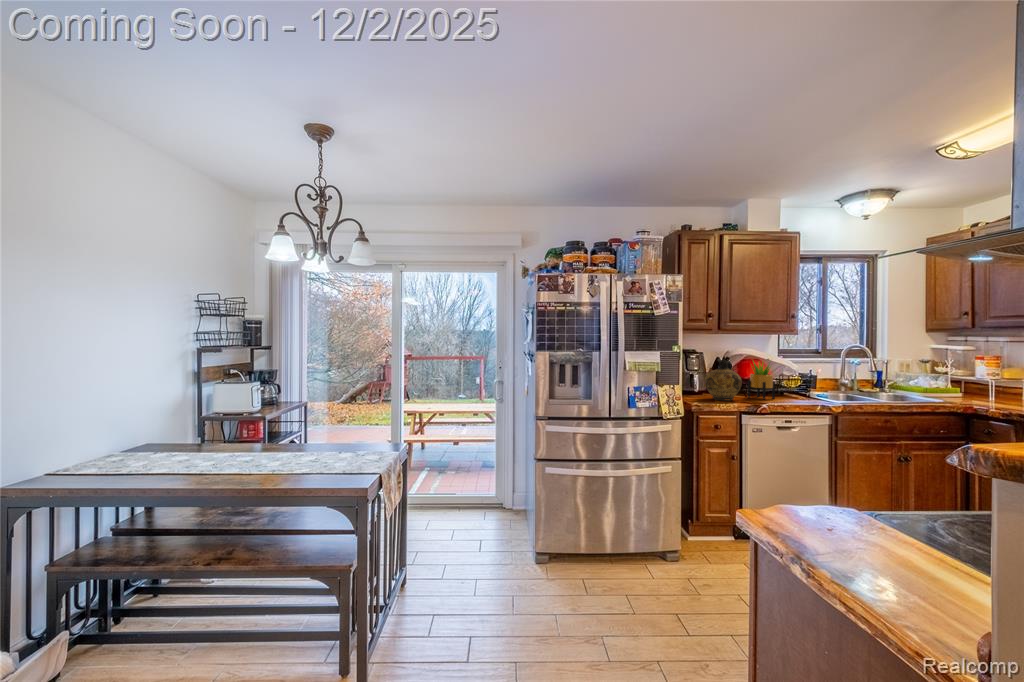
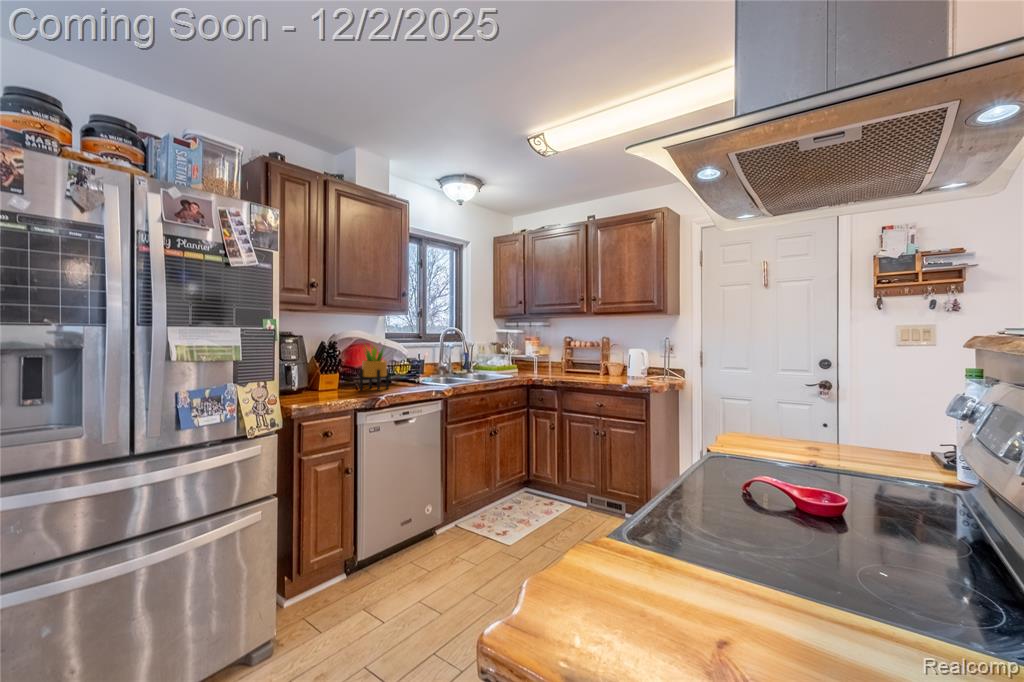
ceramic jug: present [705,359,742,400] -> none [308,342,355,397]

